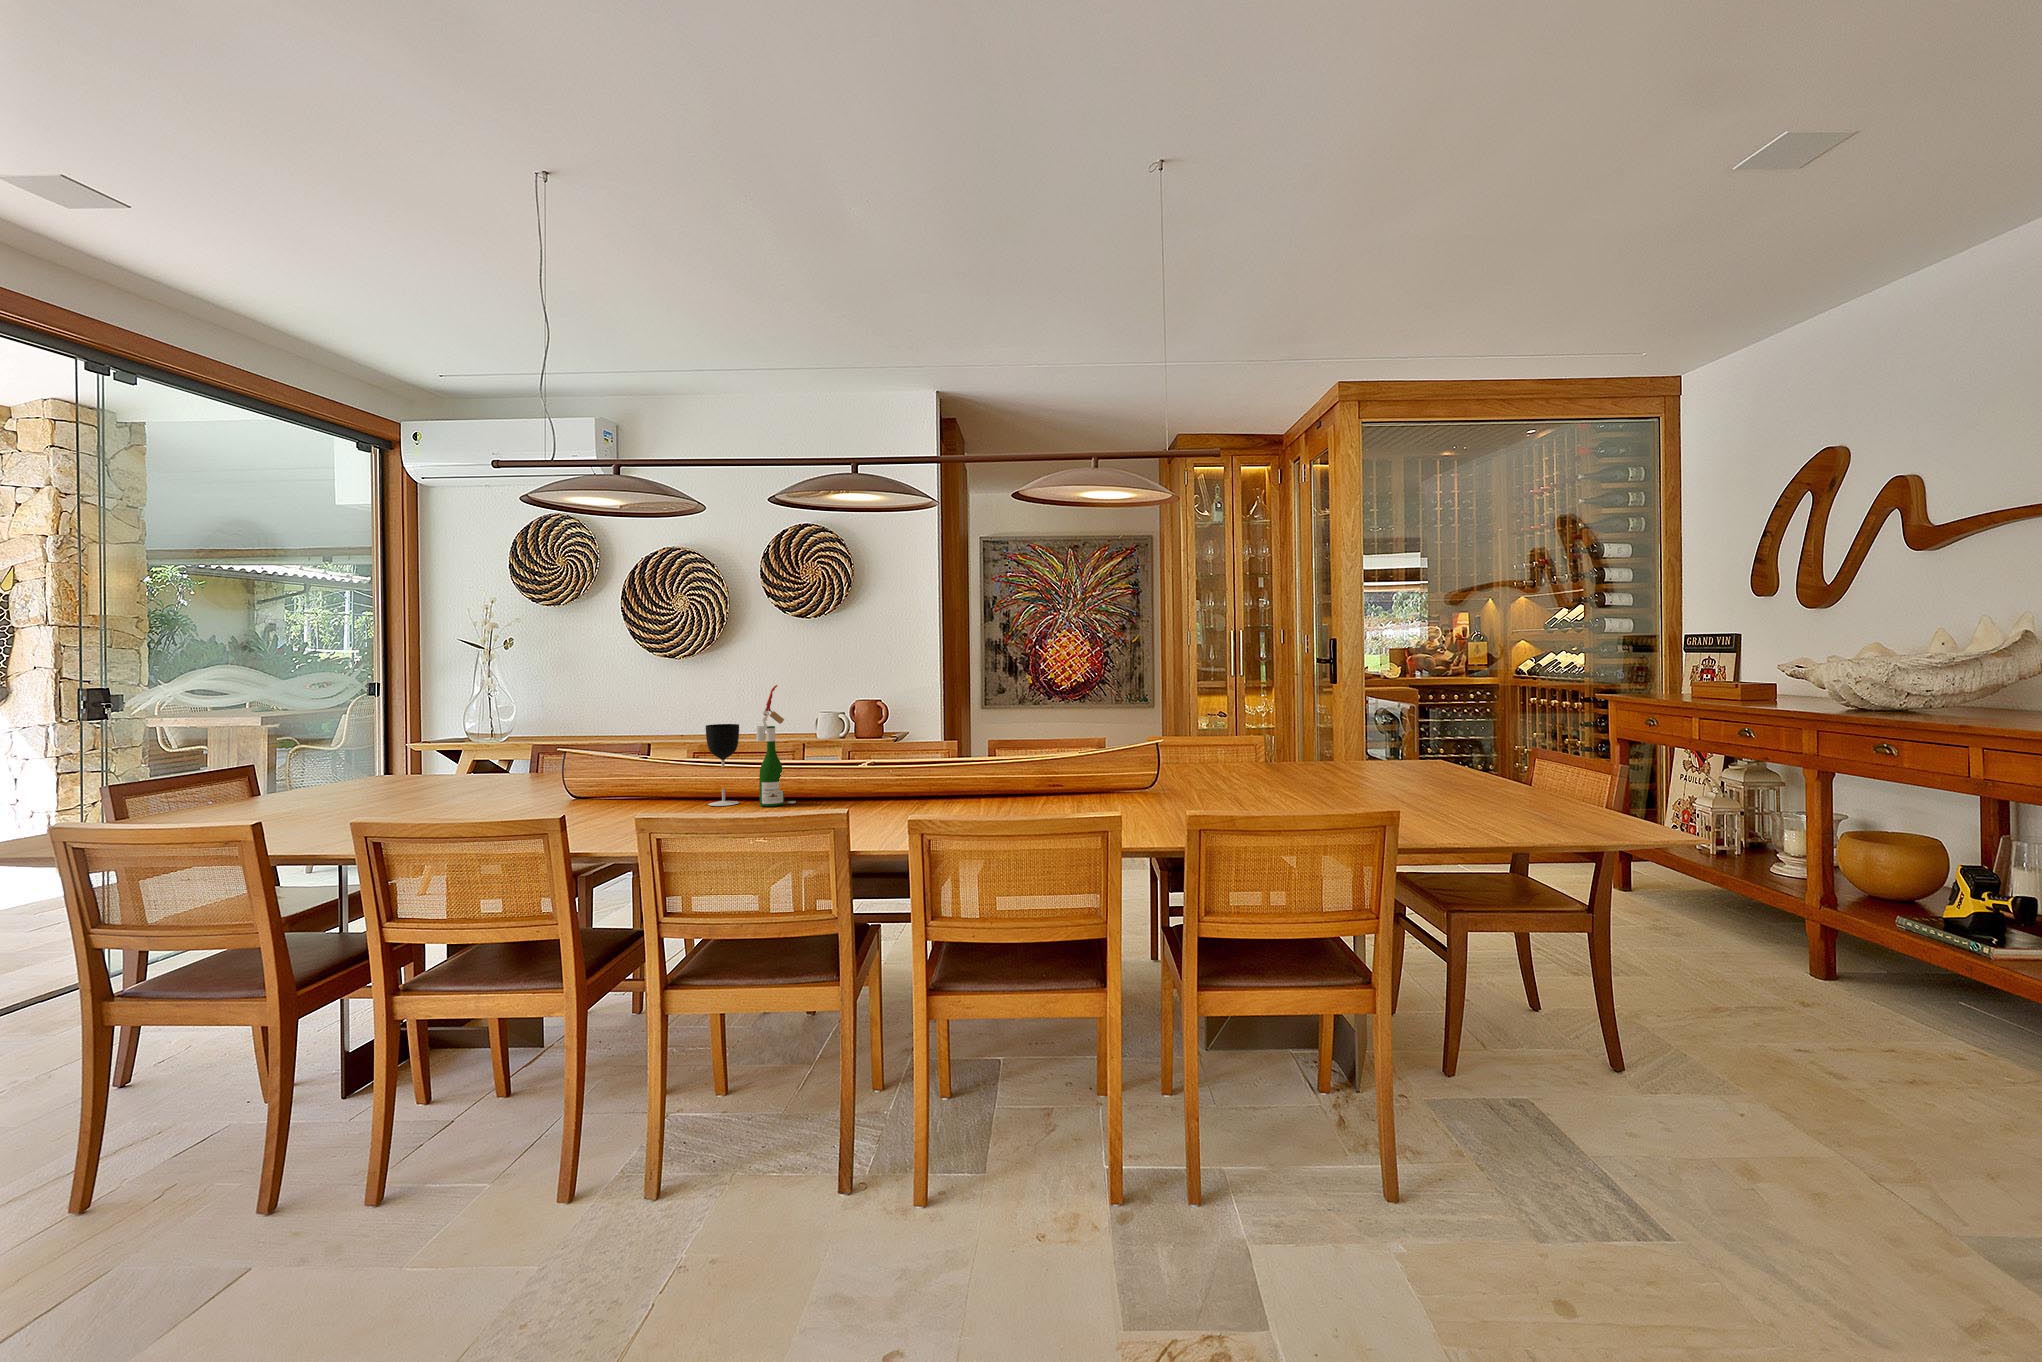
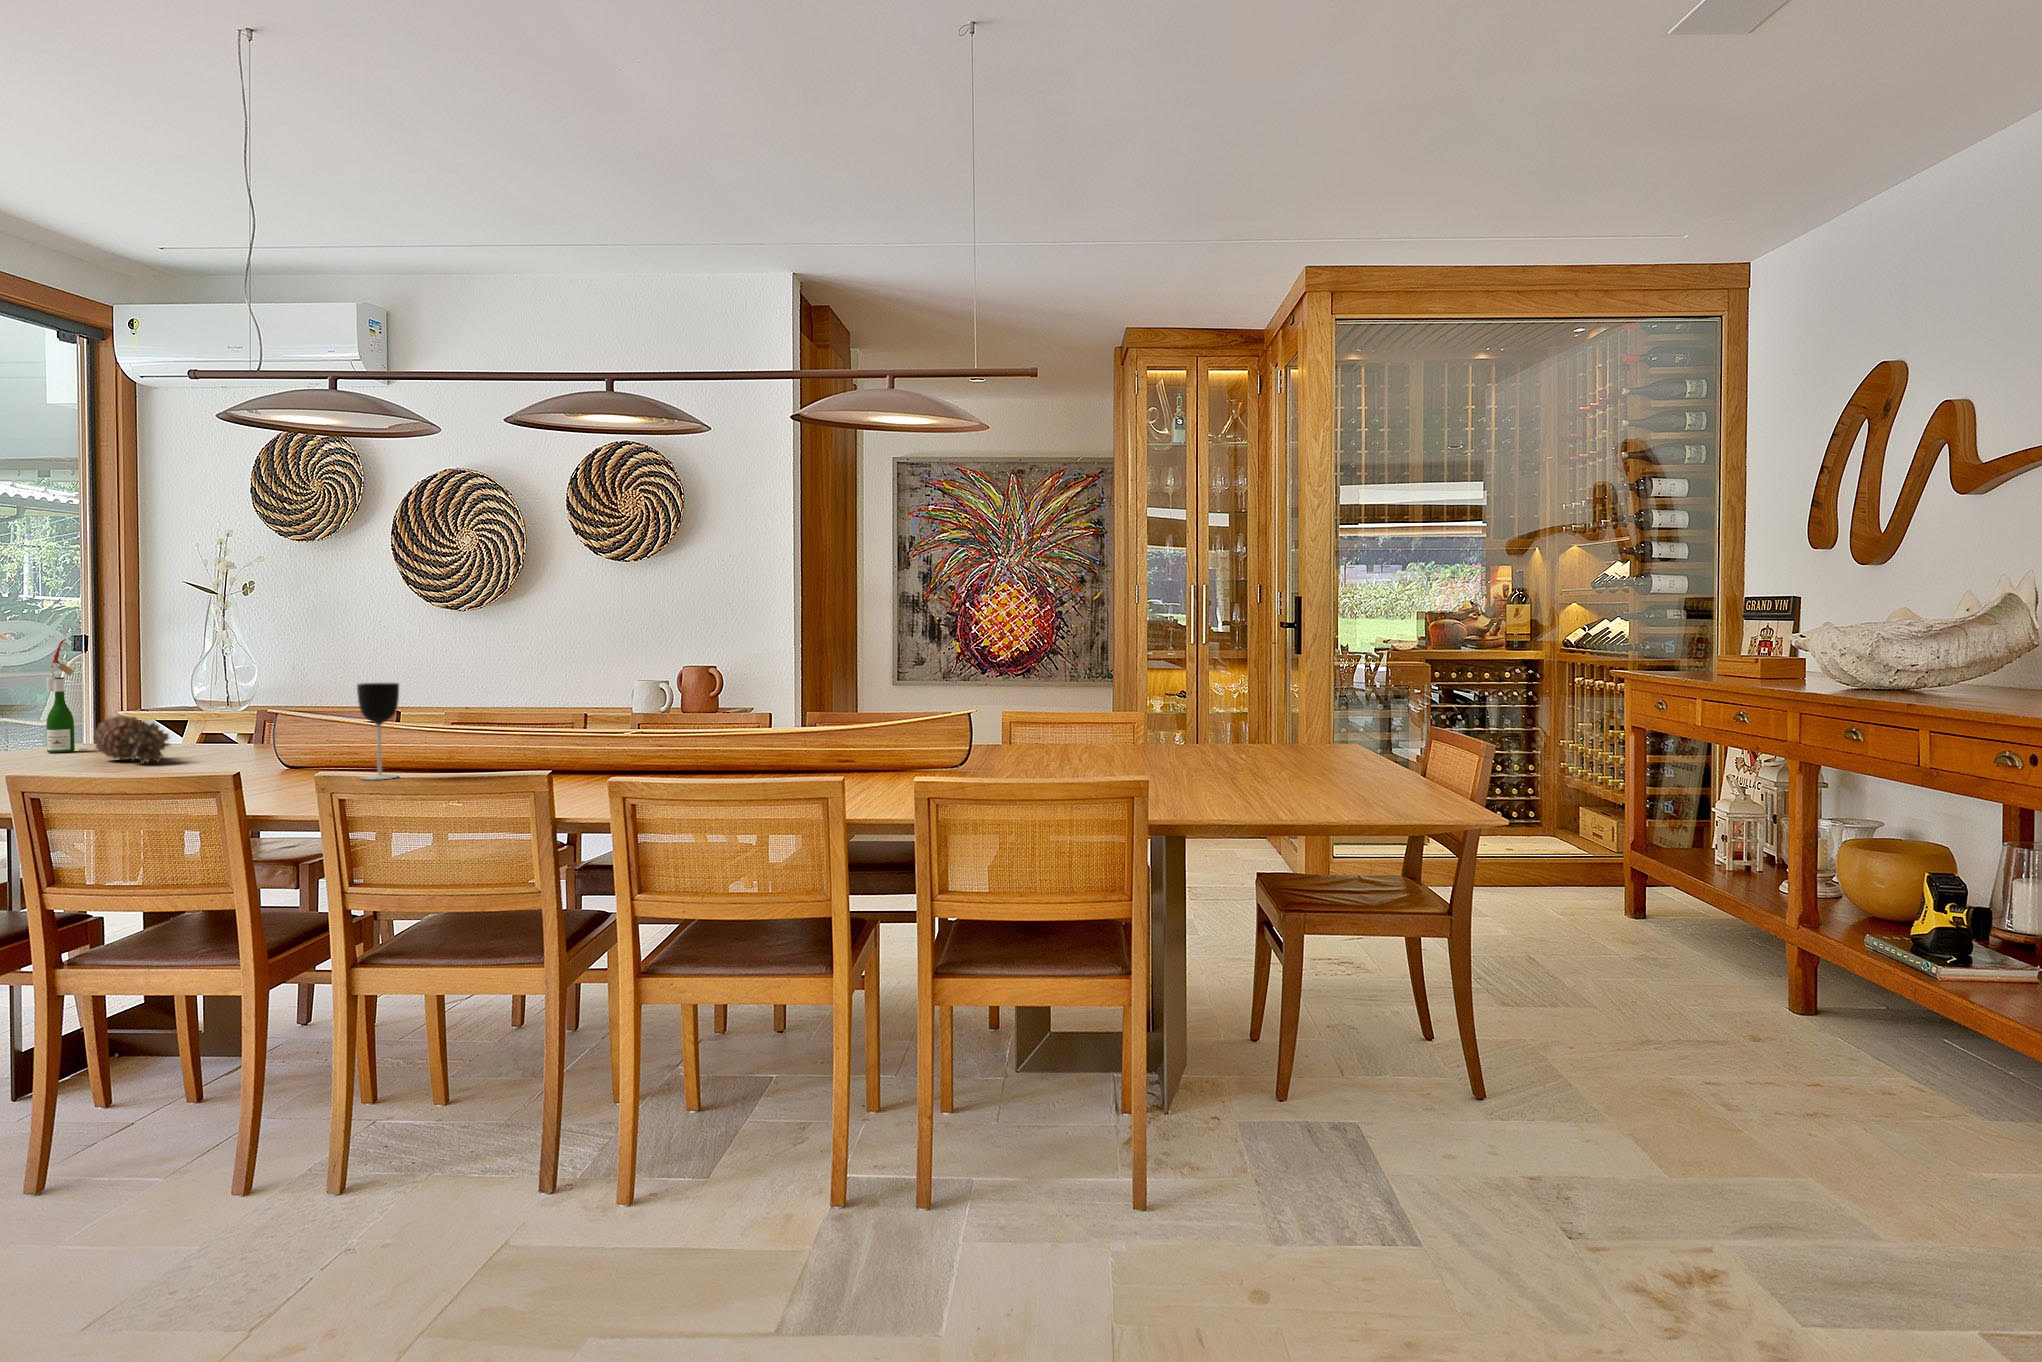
wine bottle: present [756,685,796,806] -> present [47,639,88,753]
fruit: none [451,753,522,793] -> present [94,715,170,763]

